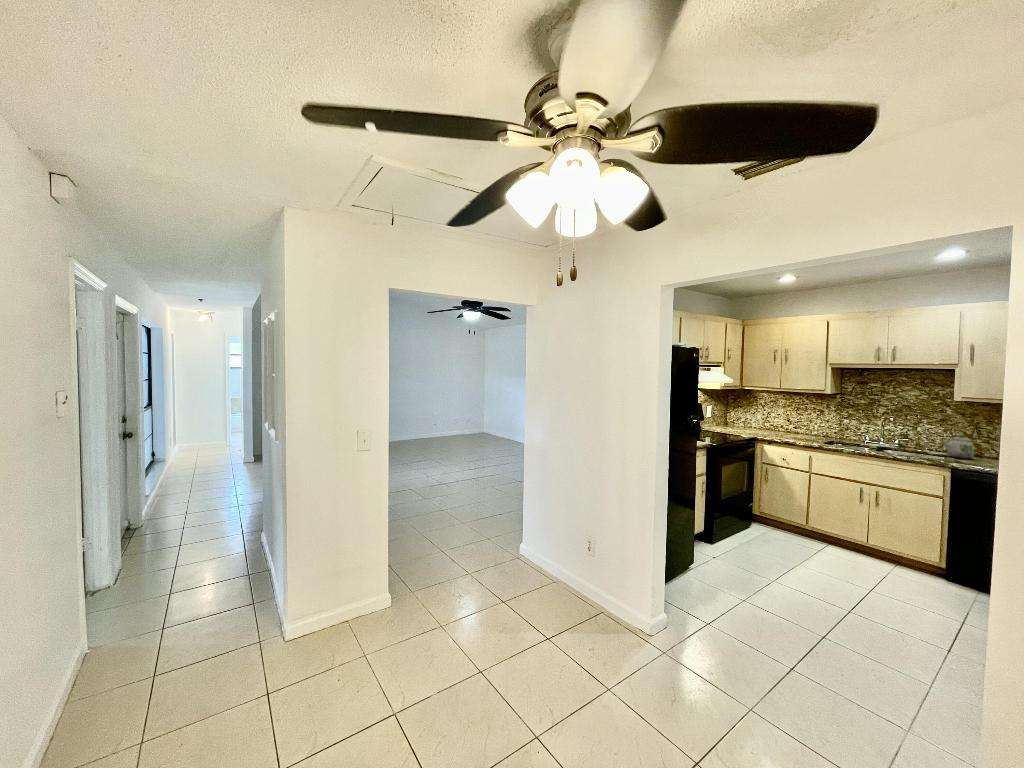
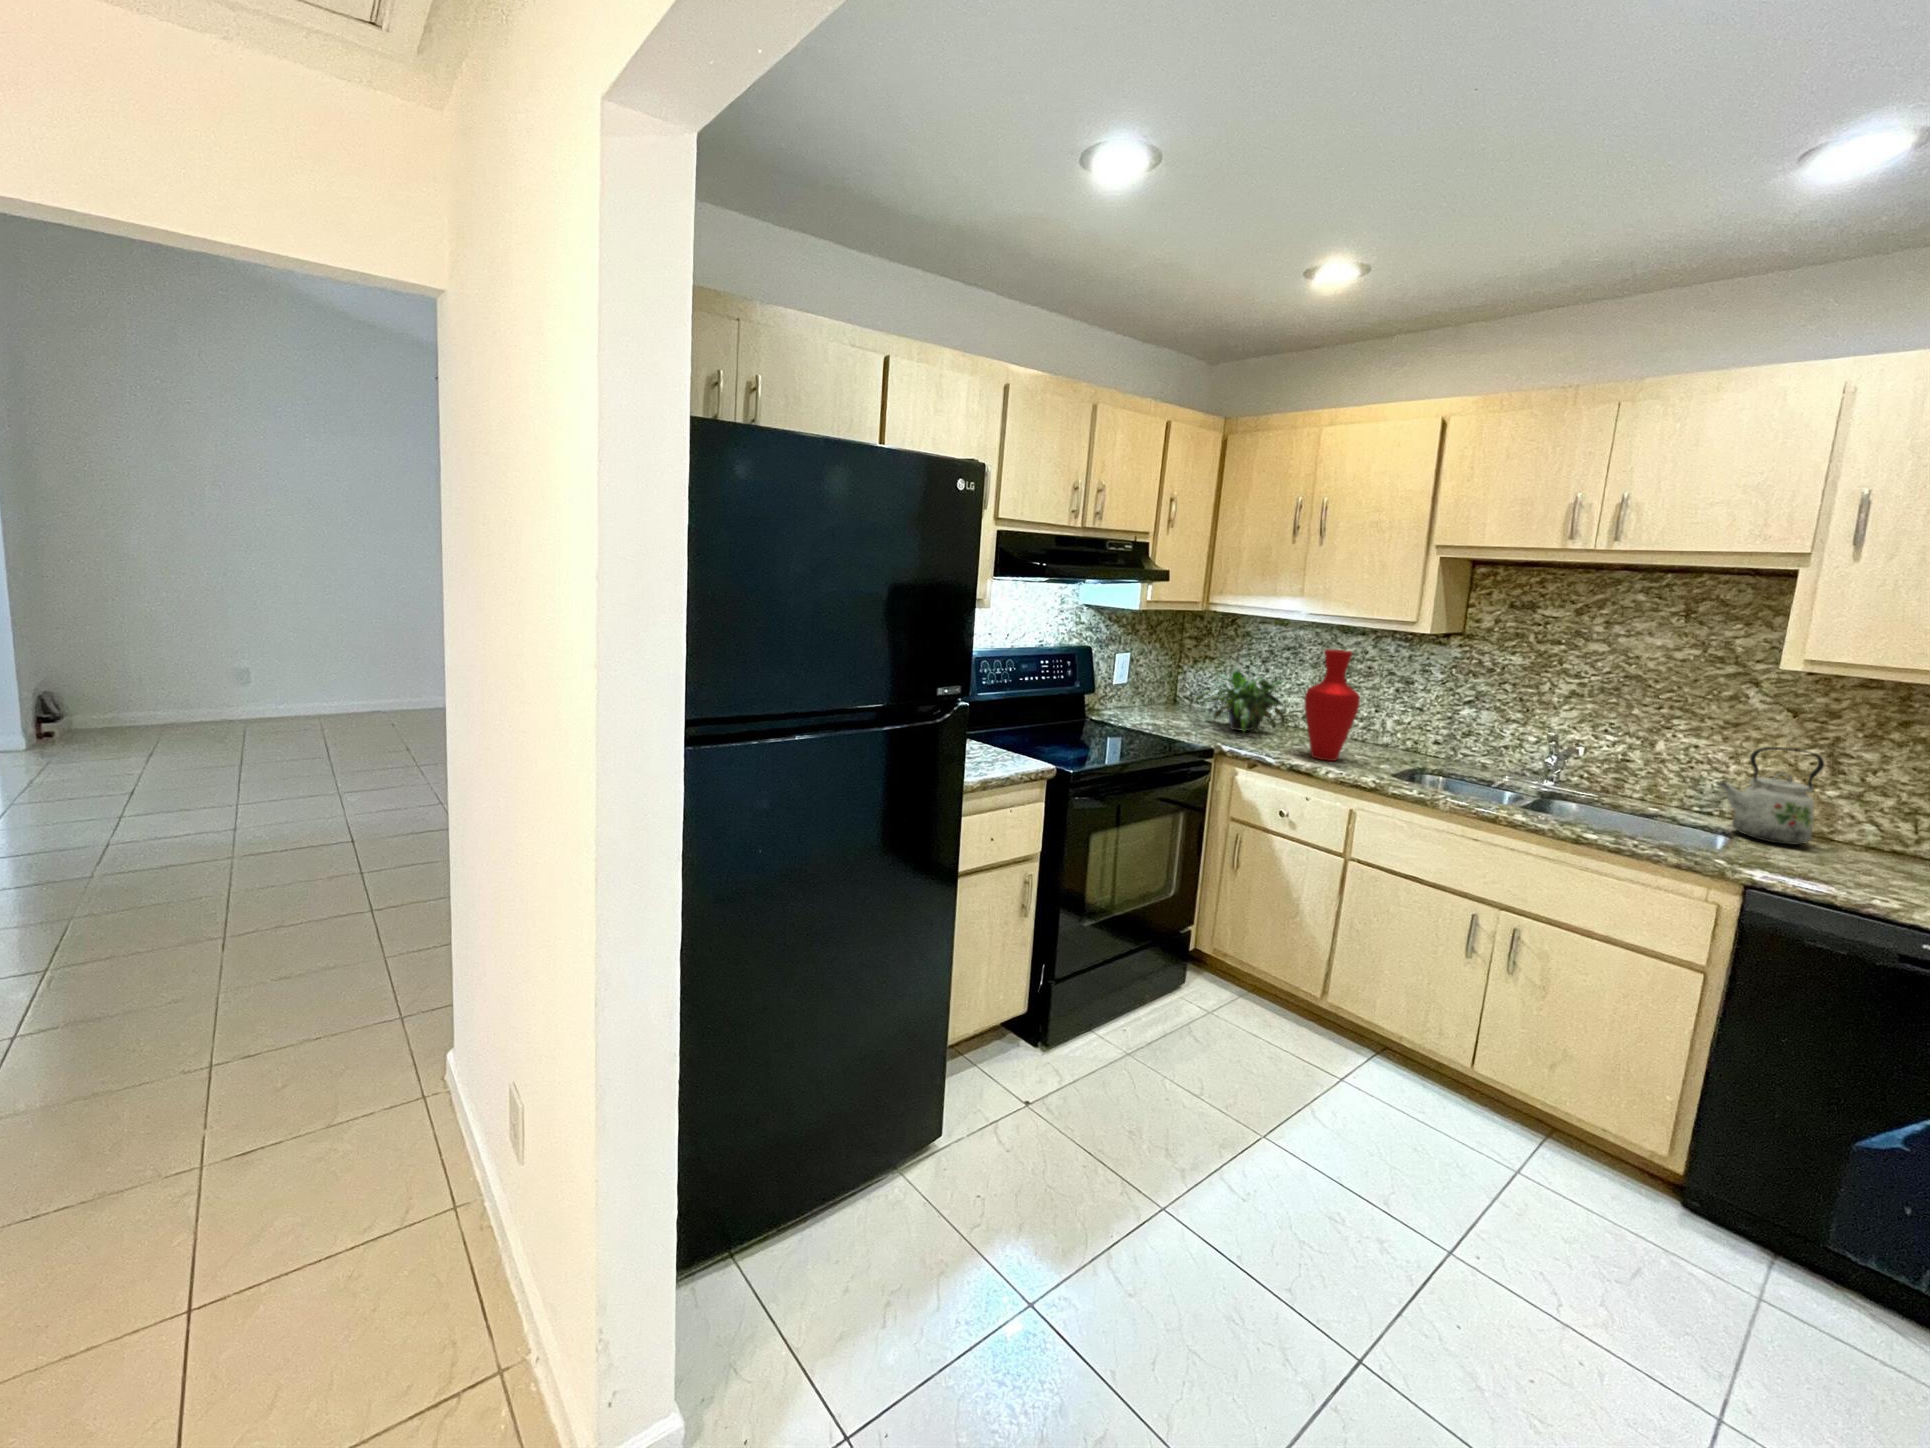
vase: none [786,400,807,440] -> present [1304,649,1360,761]
potted plant: none [740,409,778,433] -> present [1195,668,1288,732]

